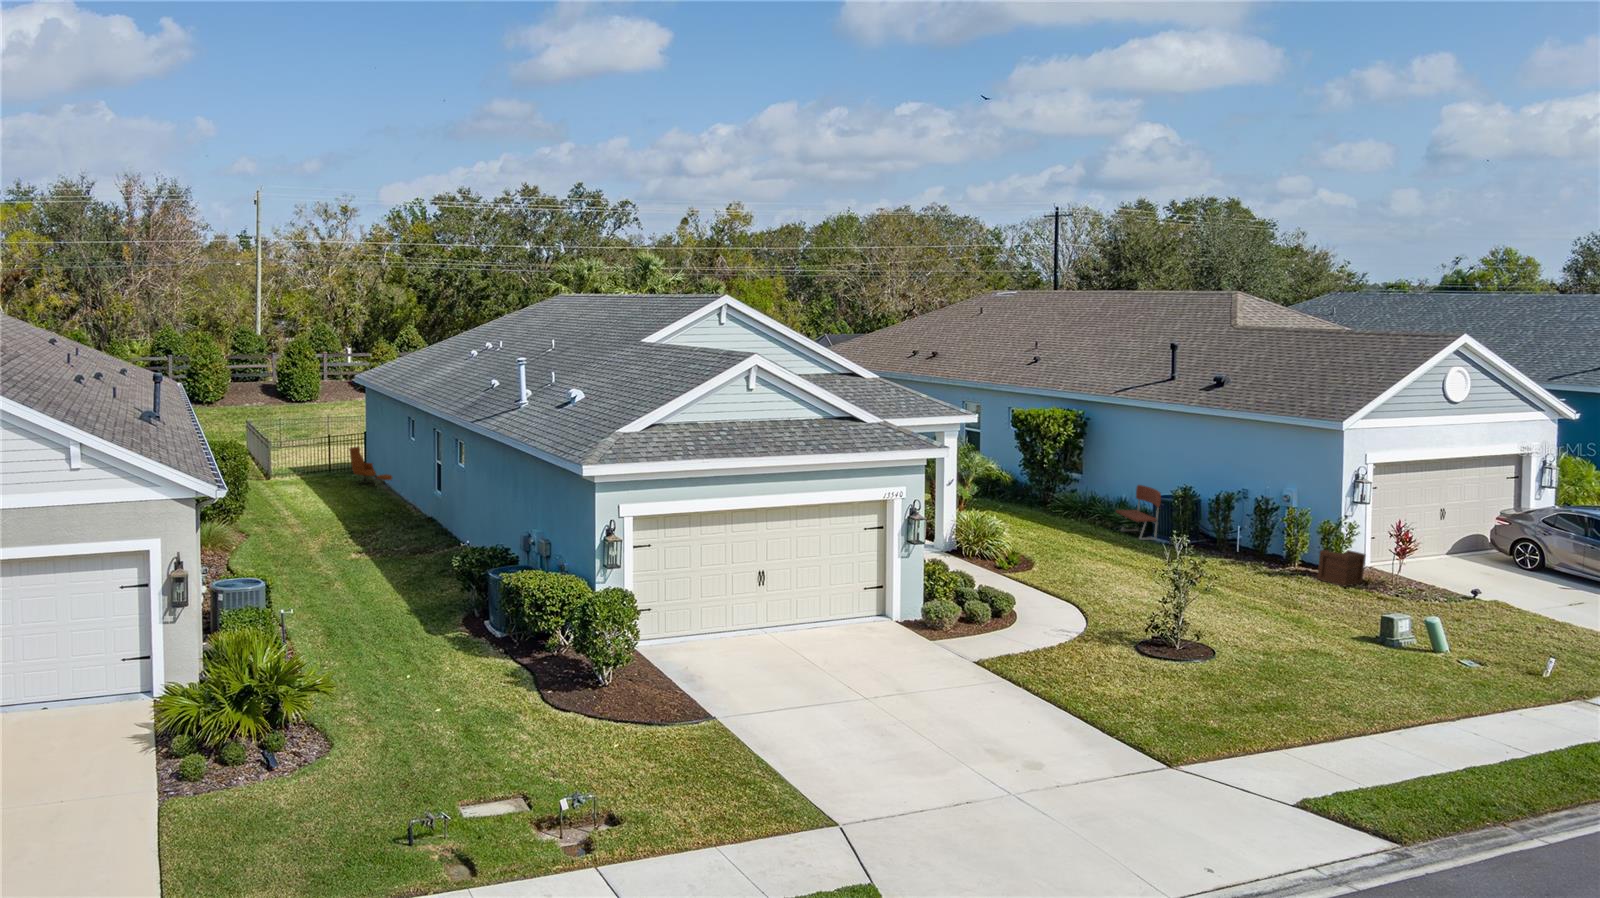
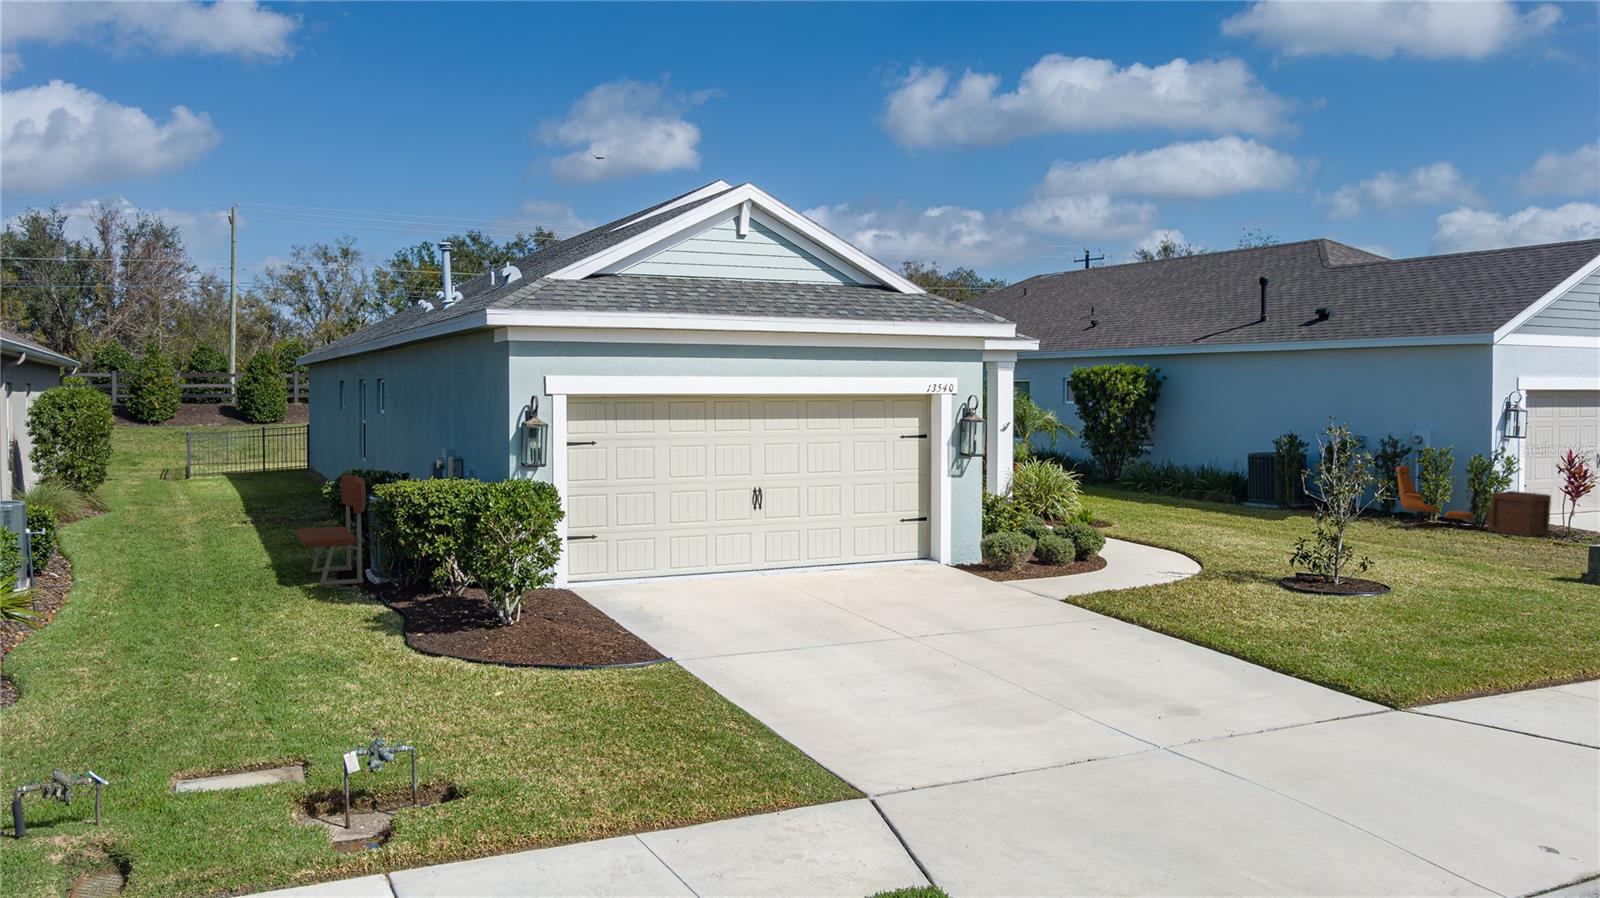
lounge chair: present [349,447,392,485] -> present [1396,466,1473,530]
bench: present [1116,485,1161,540] -> present [296,475,366,586]

